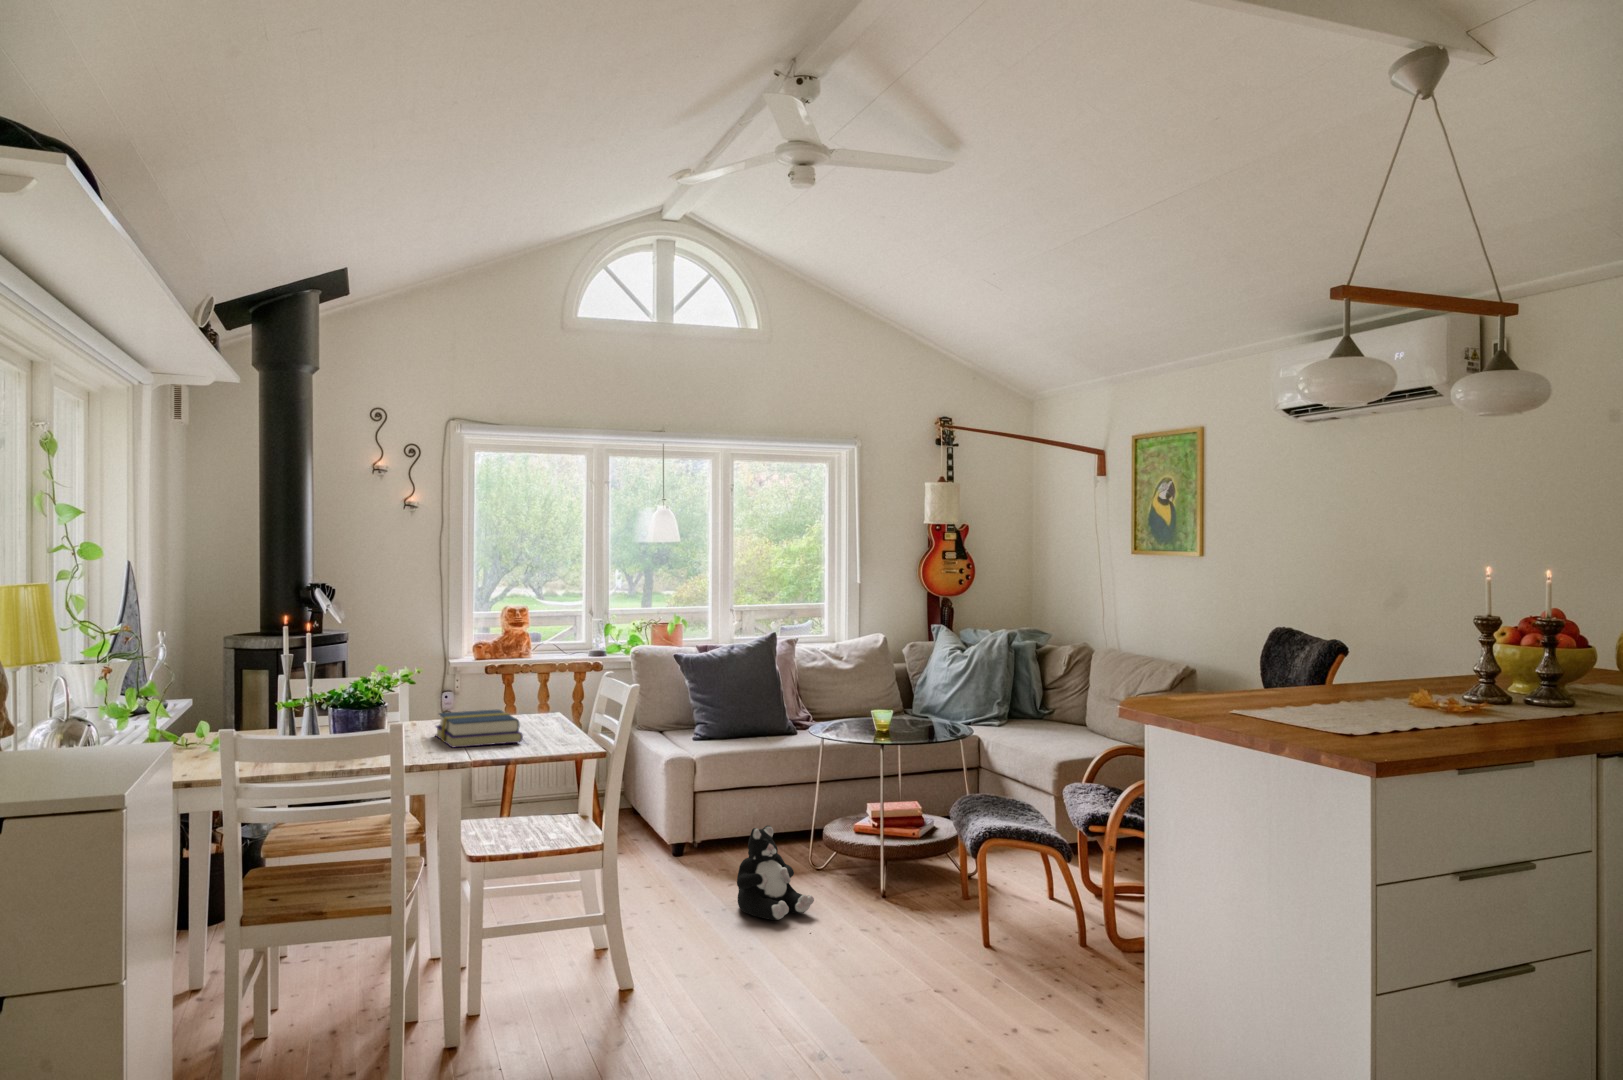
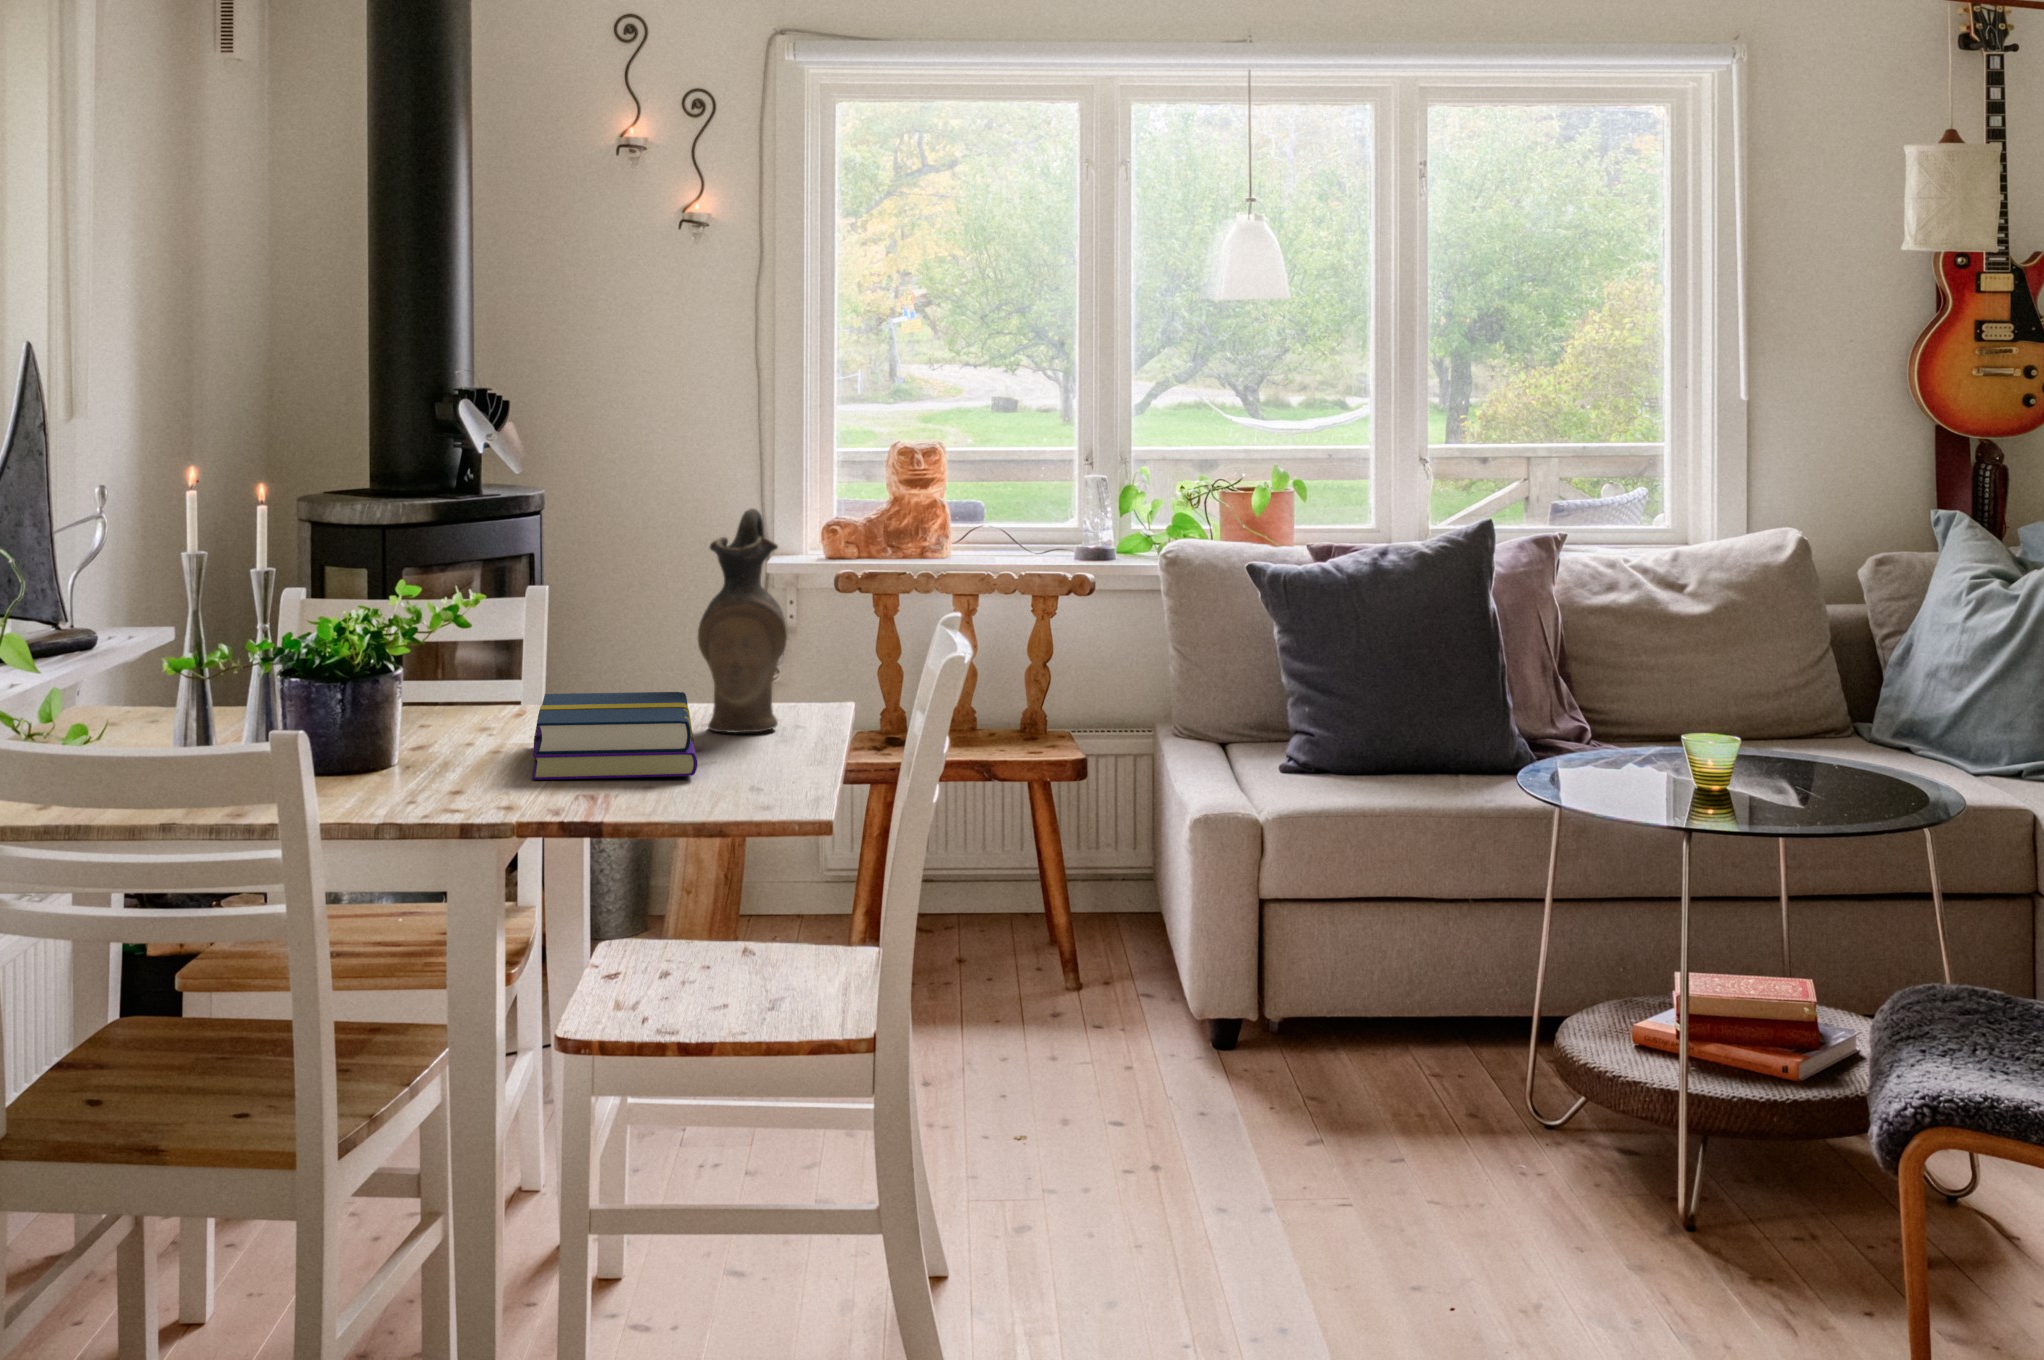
ceramic pitcher: none [499,631,539,727] -> present [698,509,787,733]
plush toy: present [737,826,814,920] -> none [1295,1010,1489,1255]

